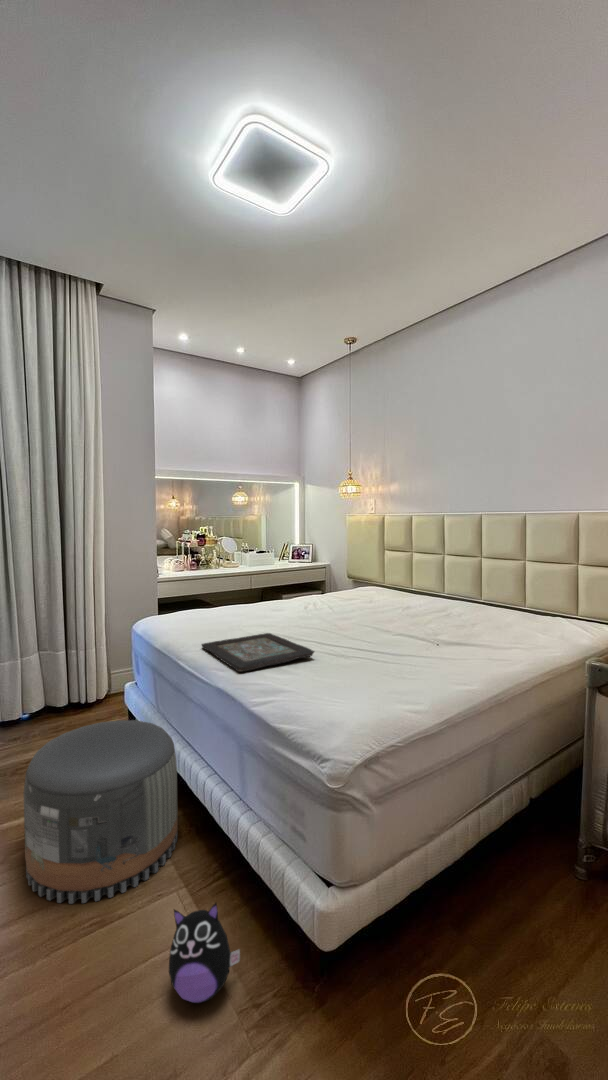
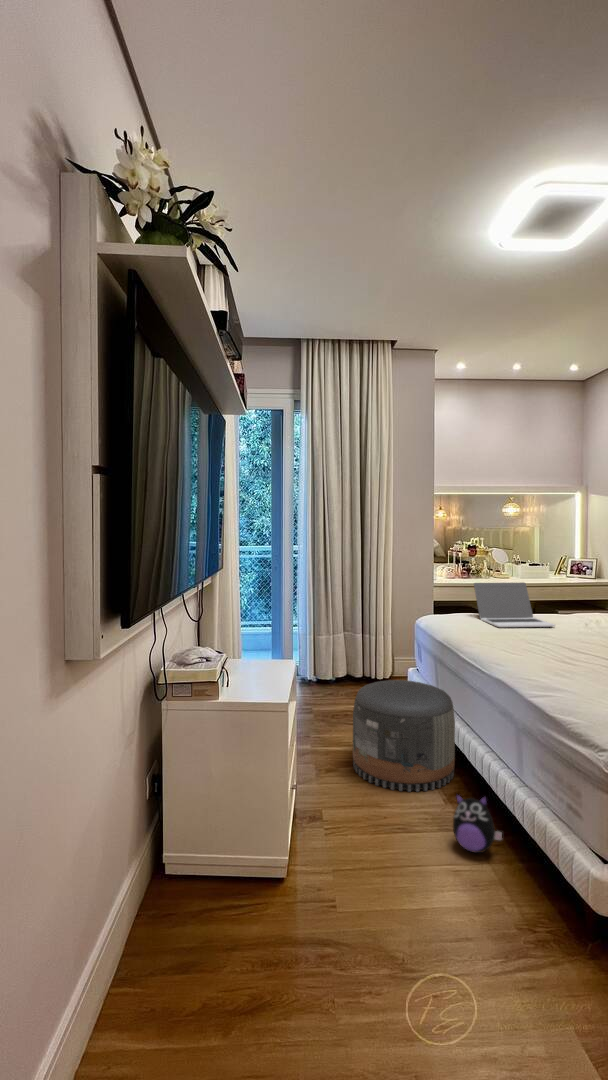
laptop: none [201,575,288,631] -> present [474,582,555,627]
decorative tray: present [202,633,314,672] -> none [475,631,576,653]

